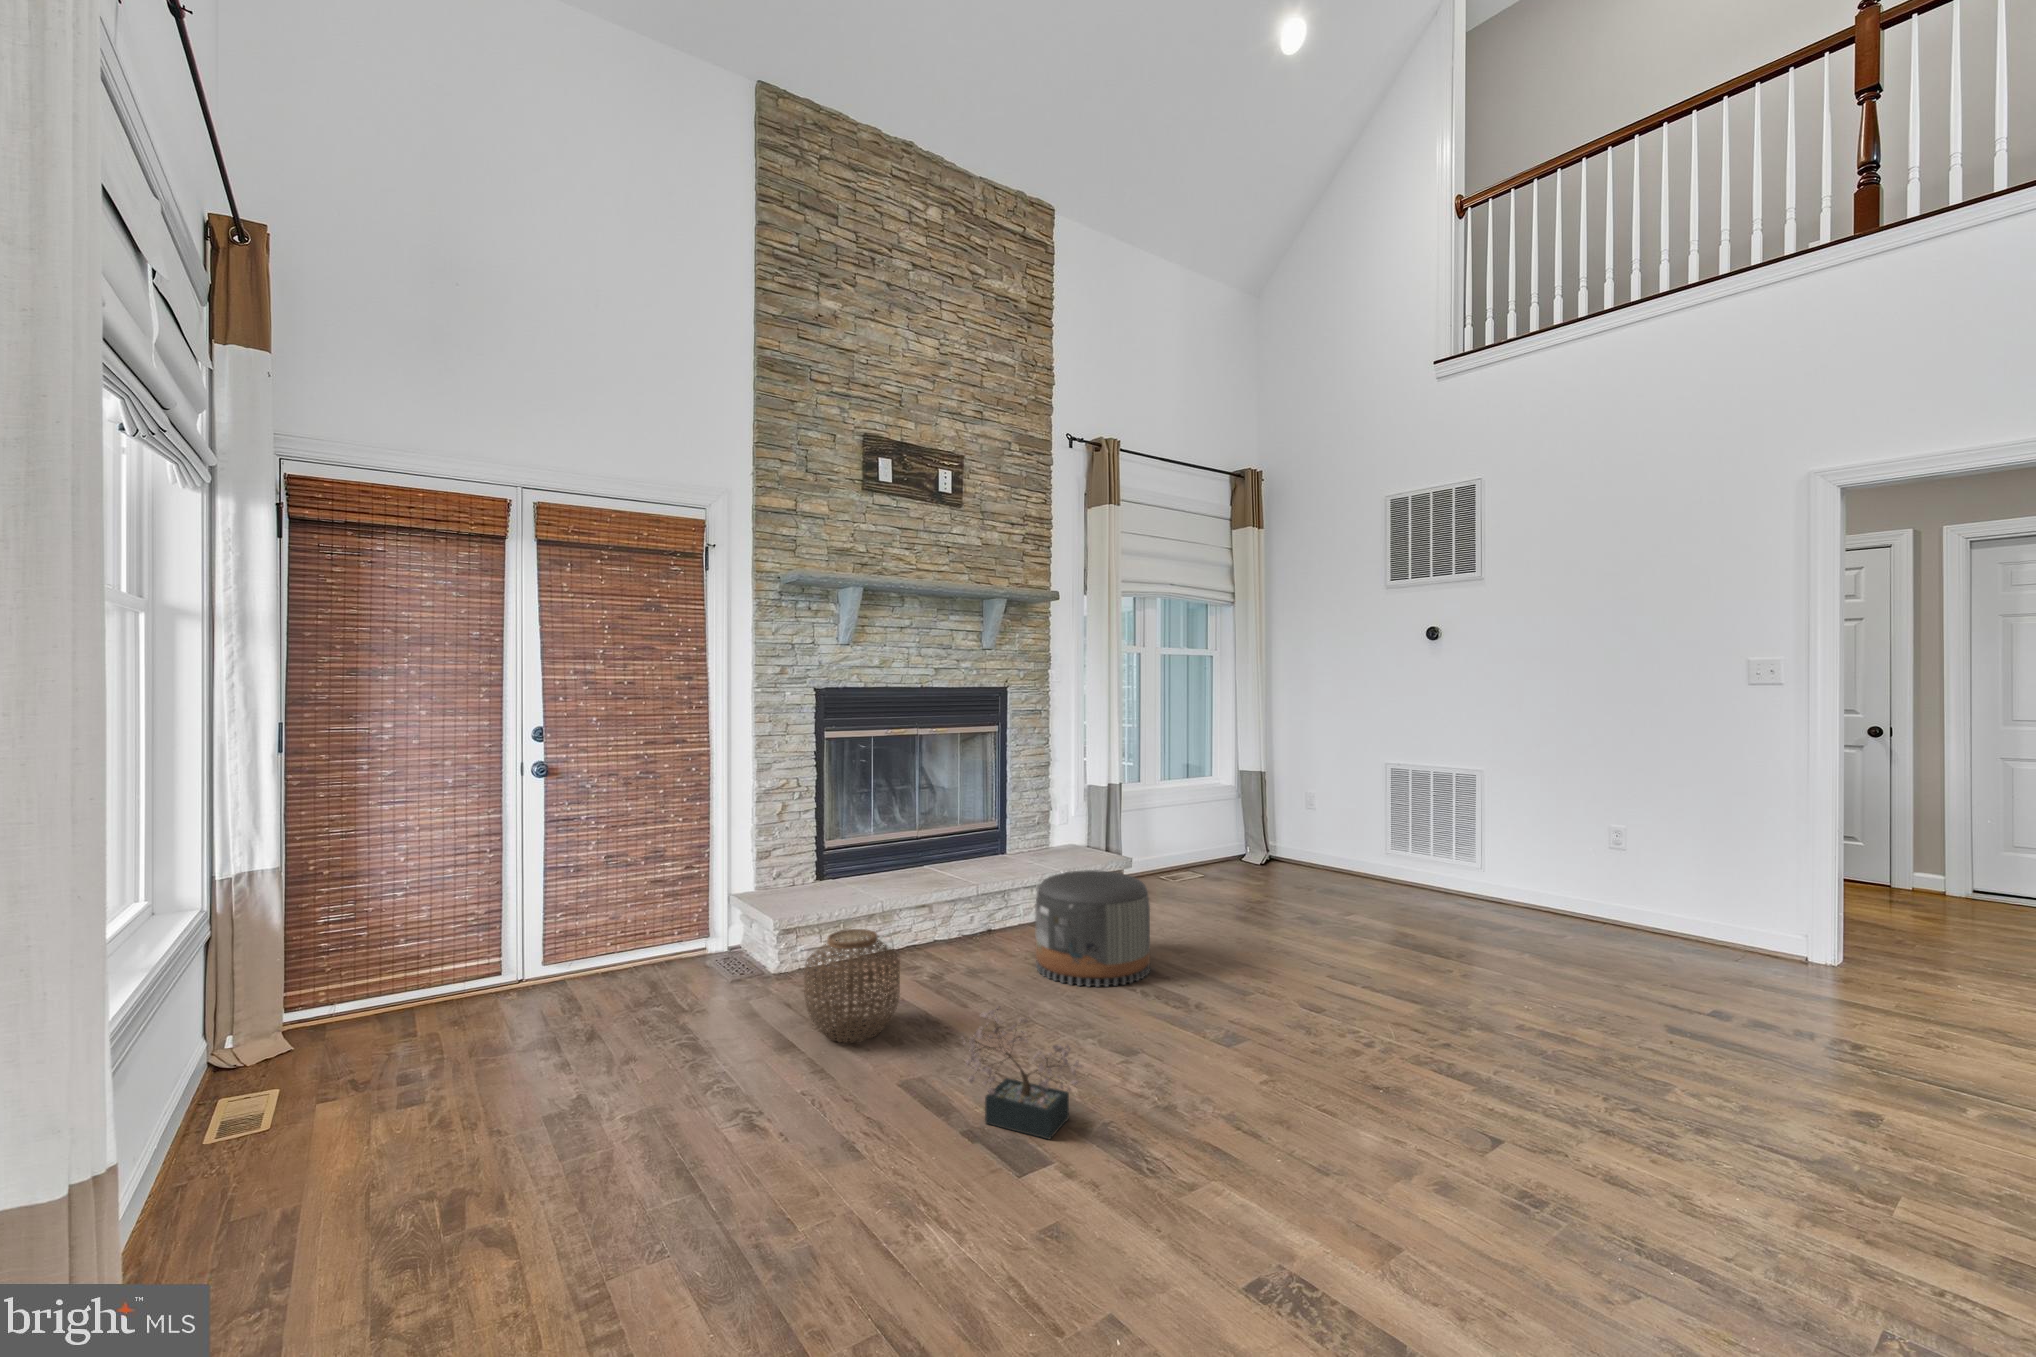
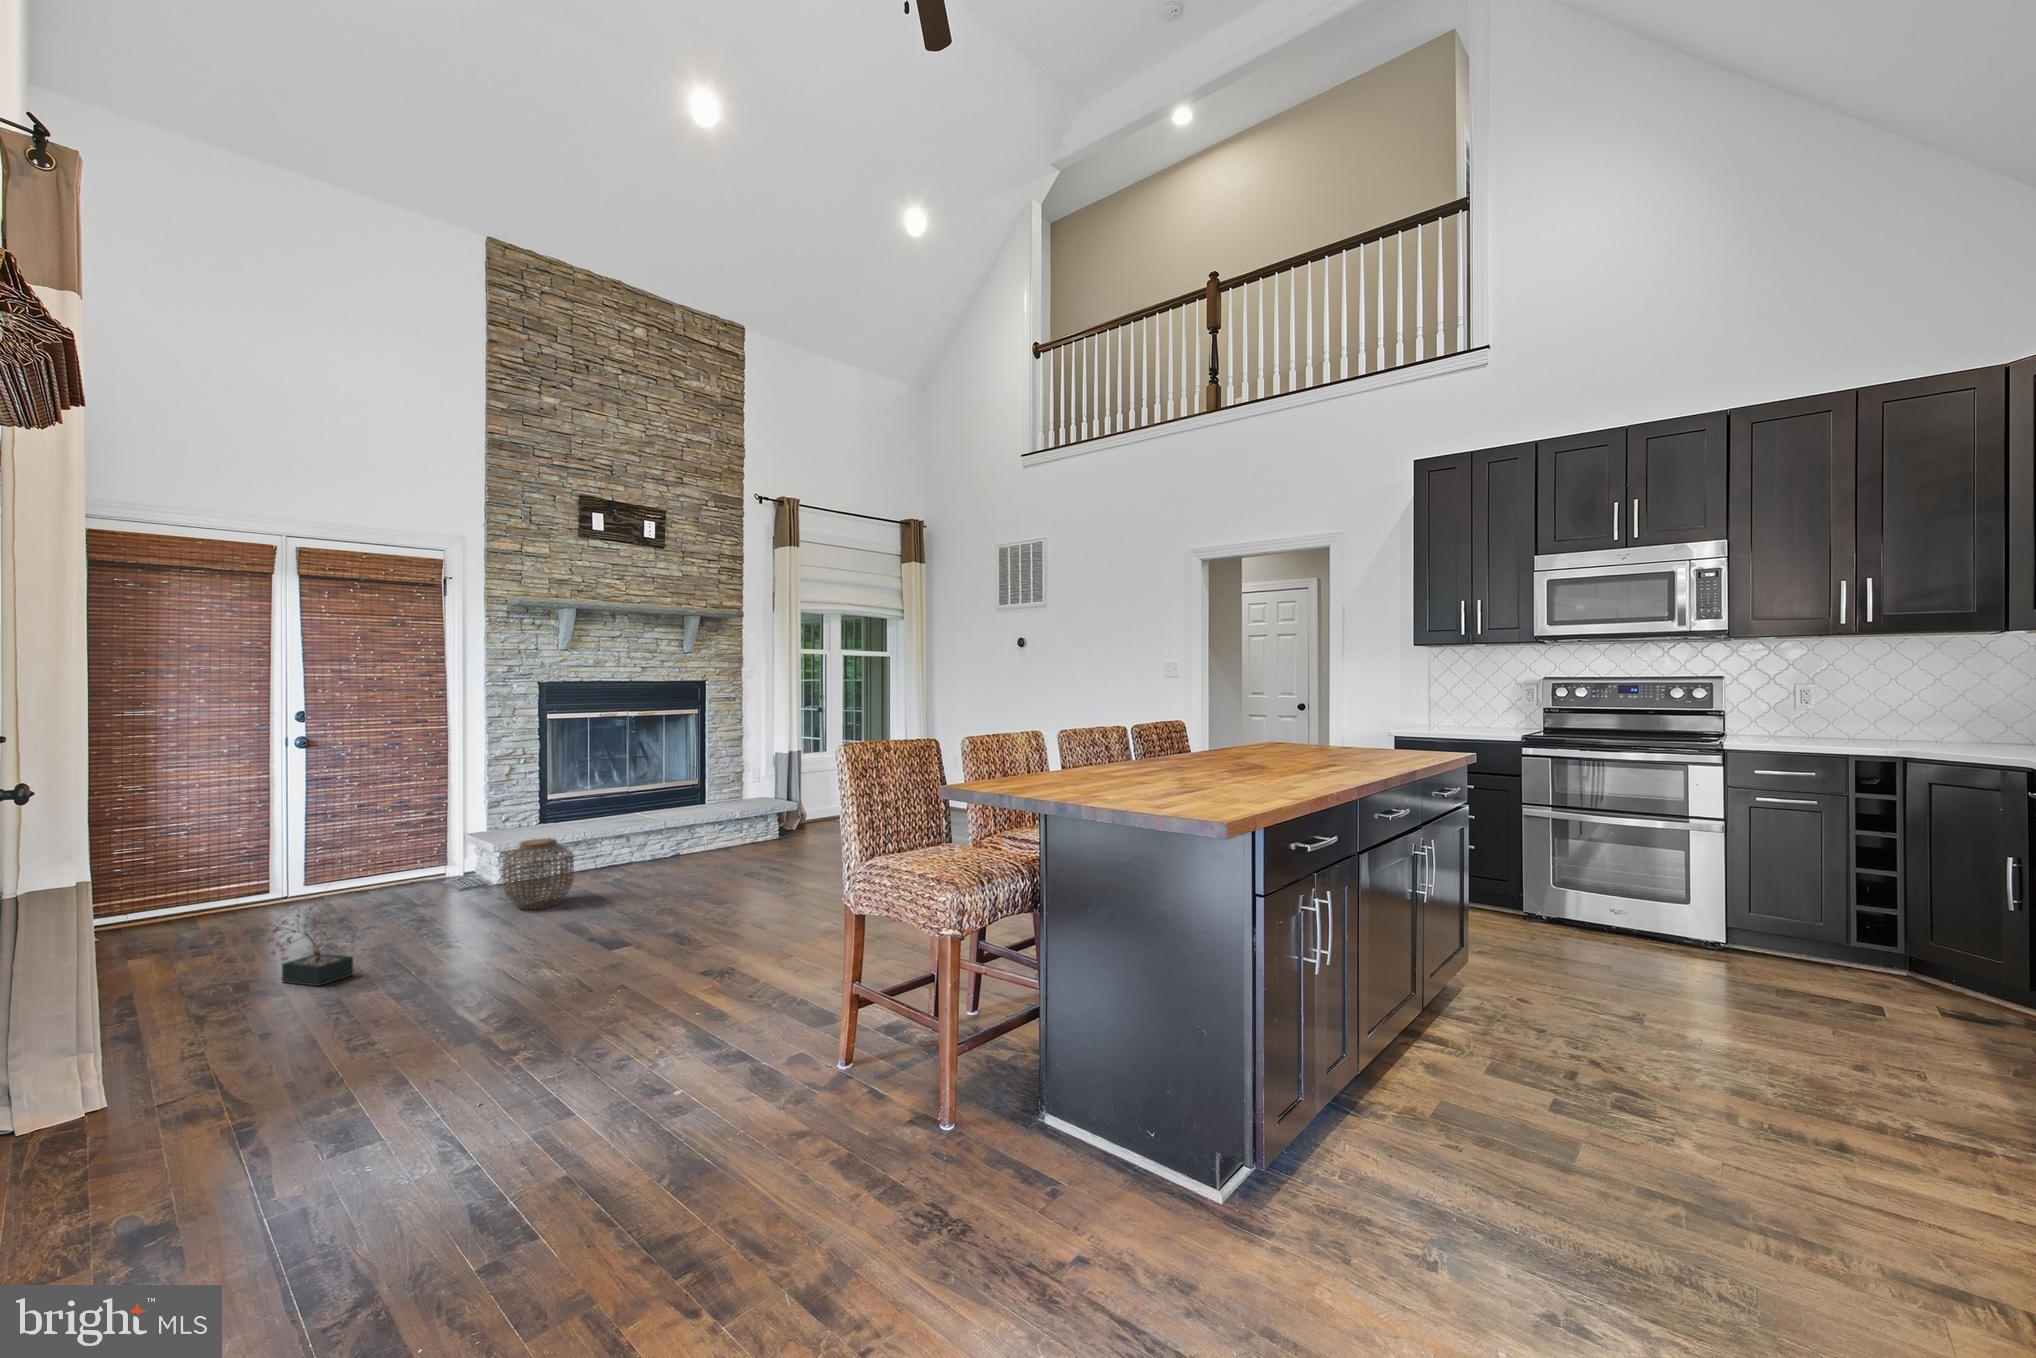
pouf: present [1035,870,1150,987] -> none [694,804,776,877]
decorative plant: present [962,1006,1082,1139] -> present [263,903,364,986]

